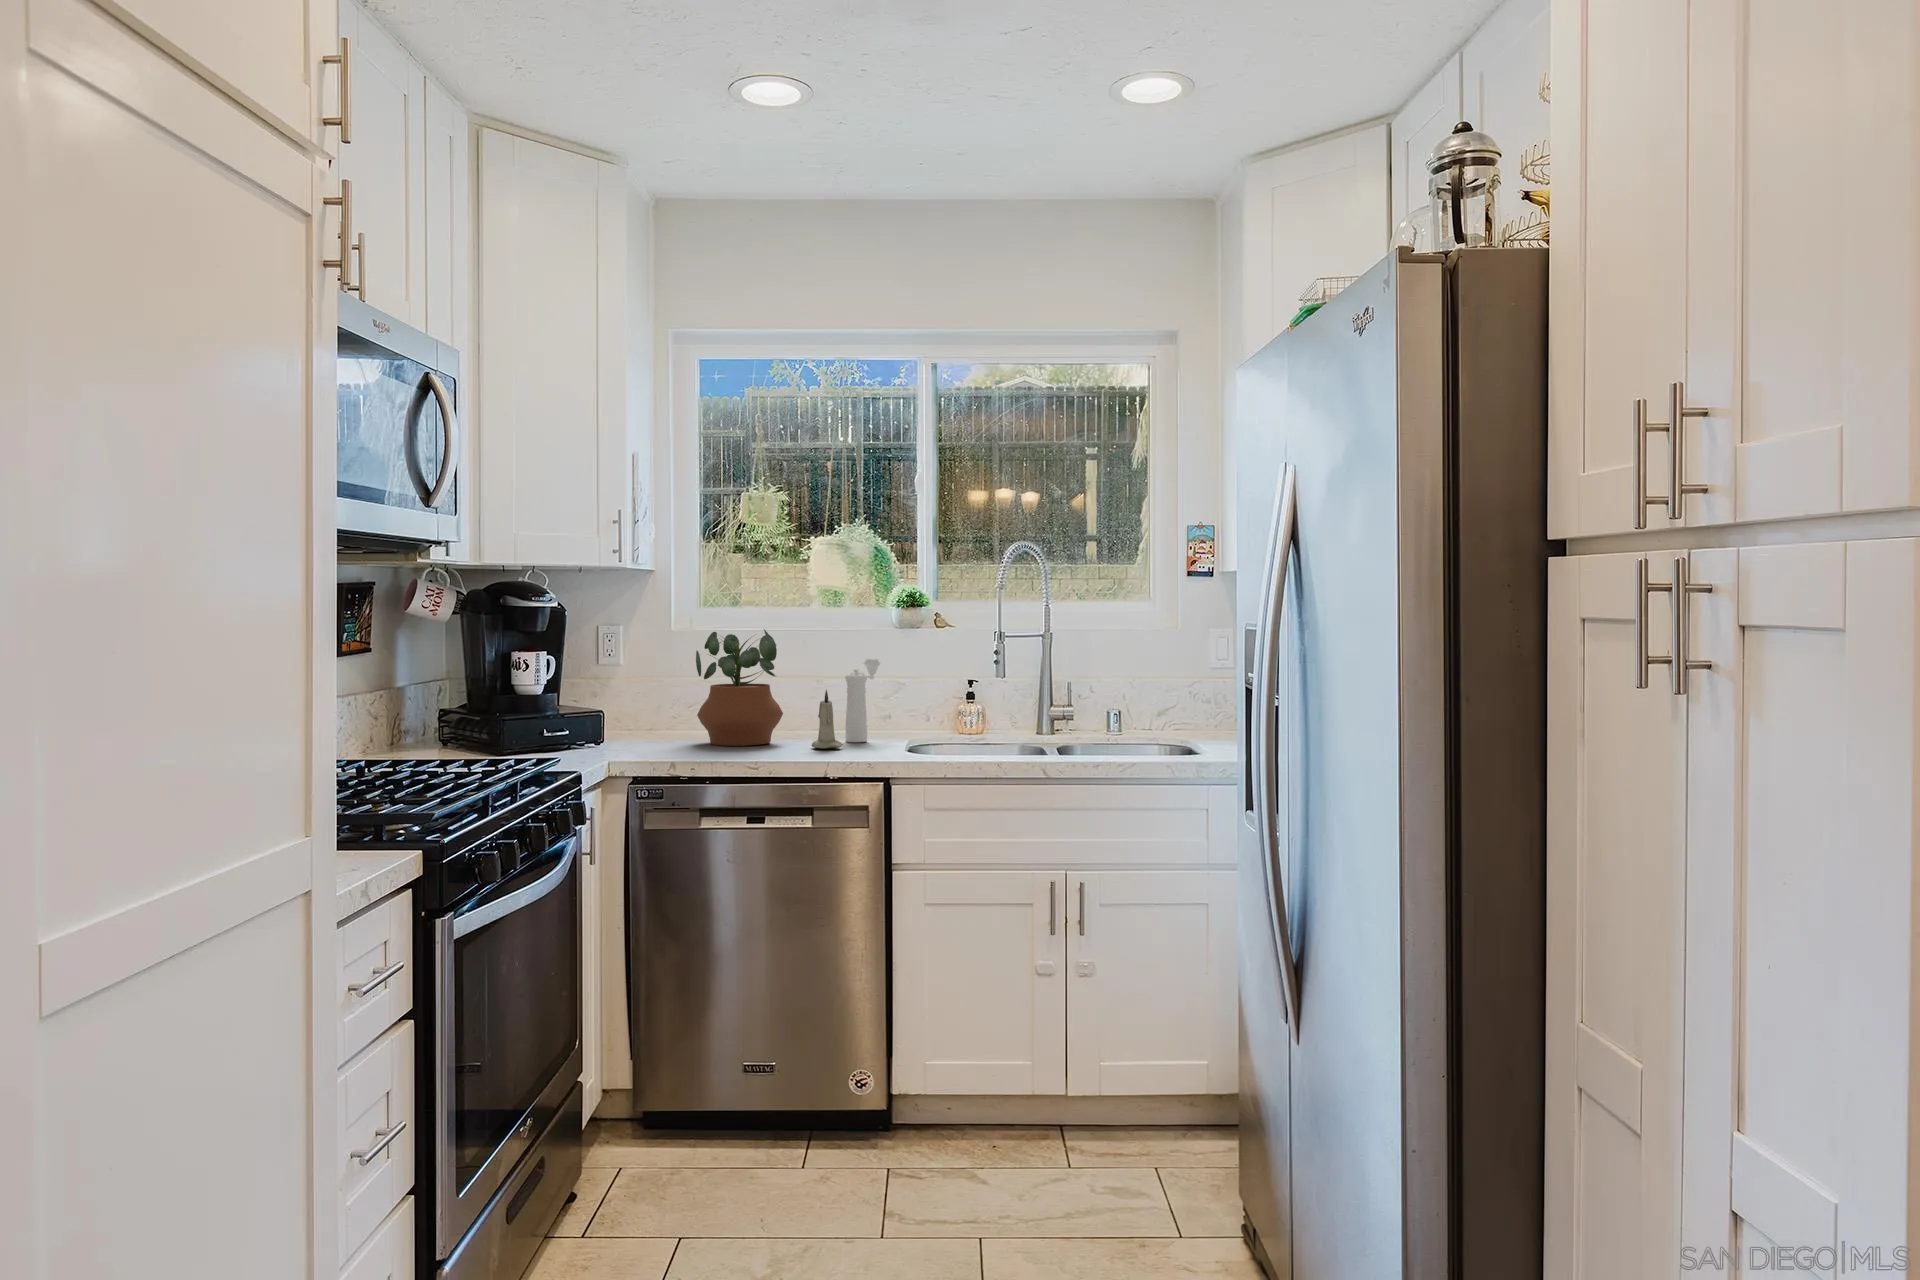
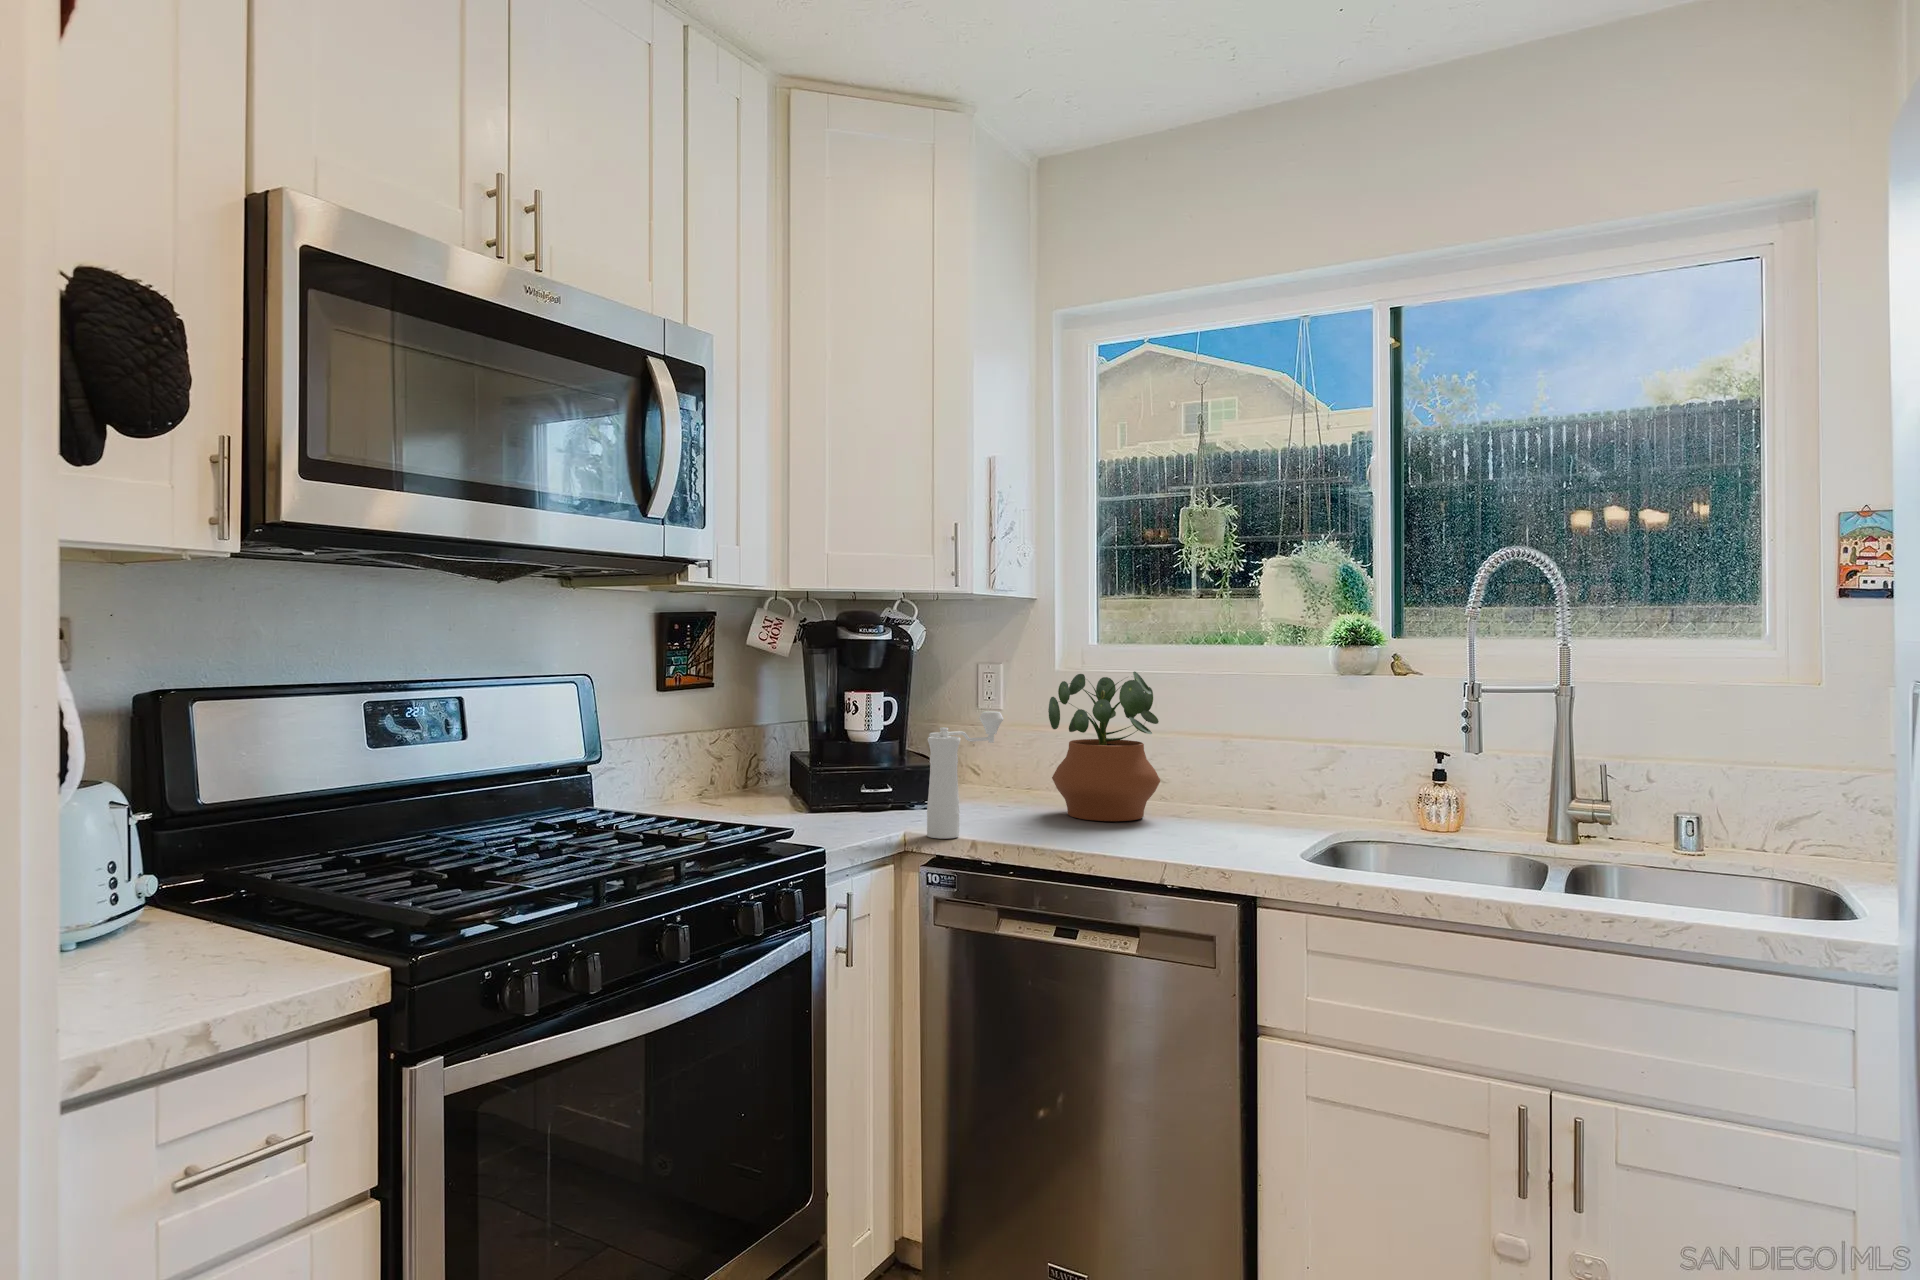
pepper mill: present [845,659,880,742] -> present [927,711,1004,839]
candle: present [811,690,843,749] -> none [1181,756,1223,837]

